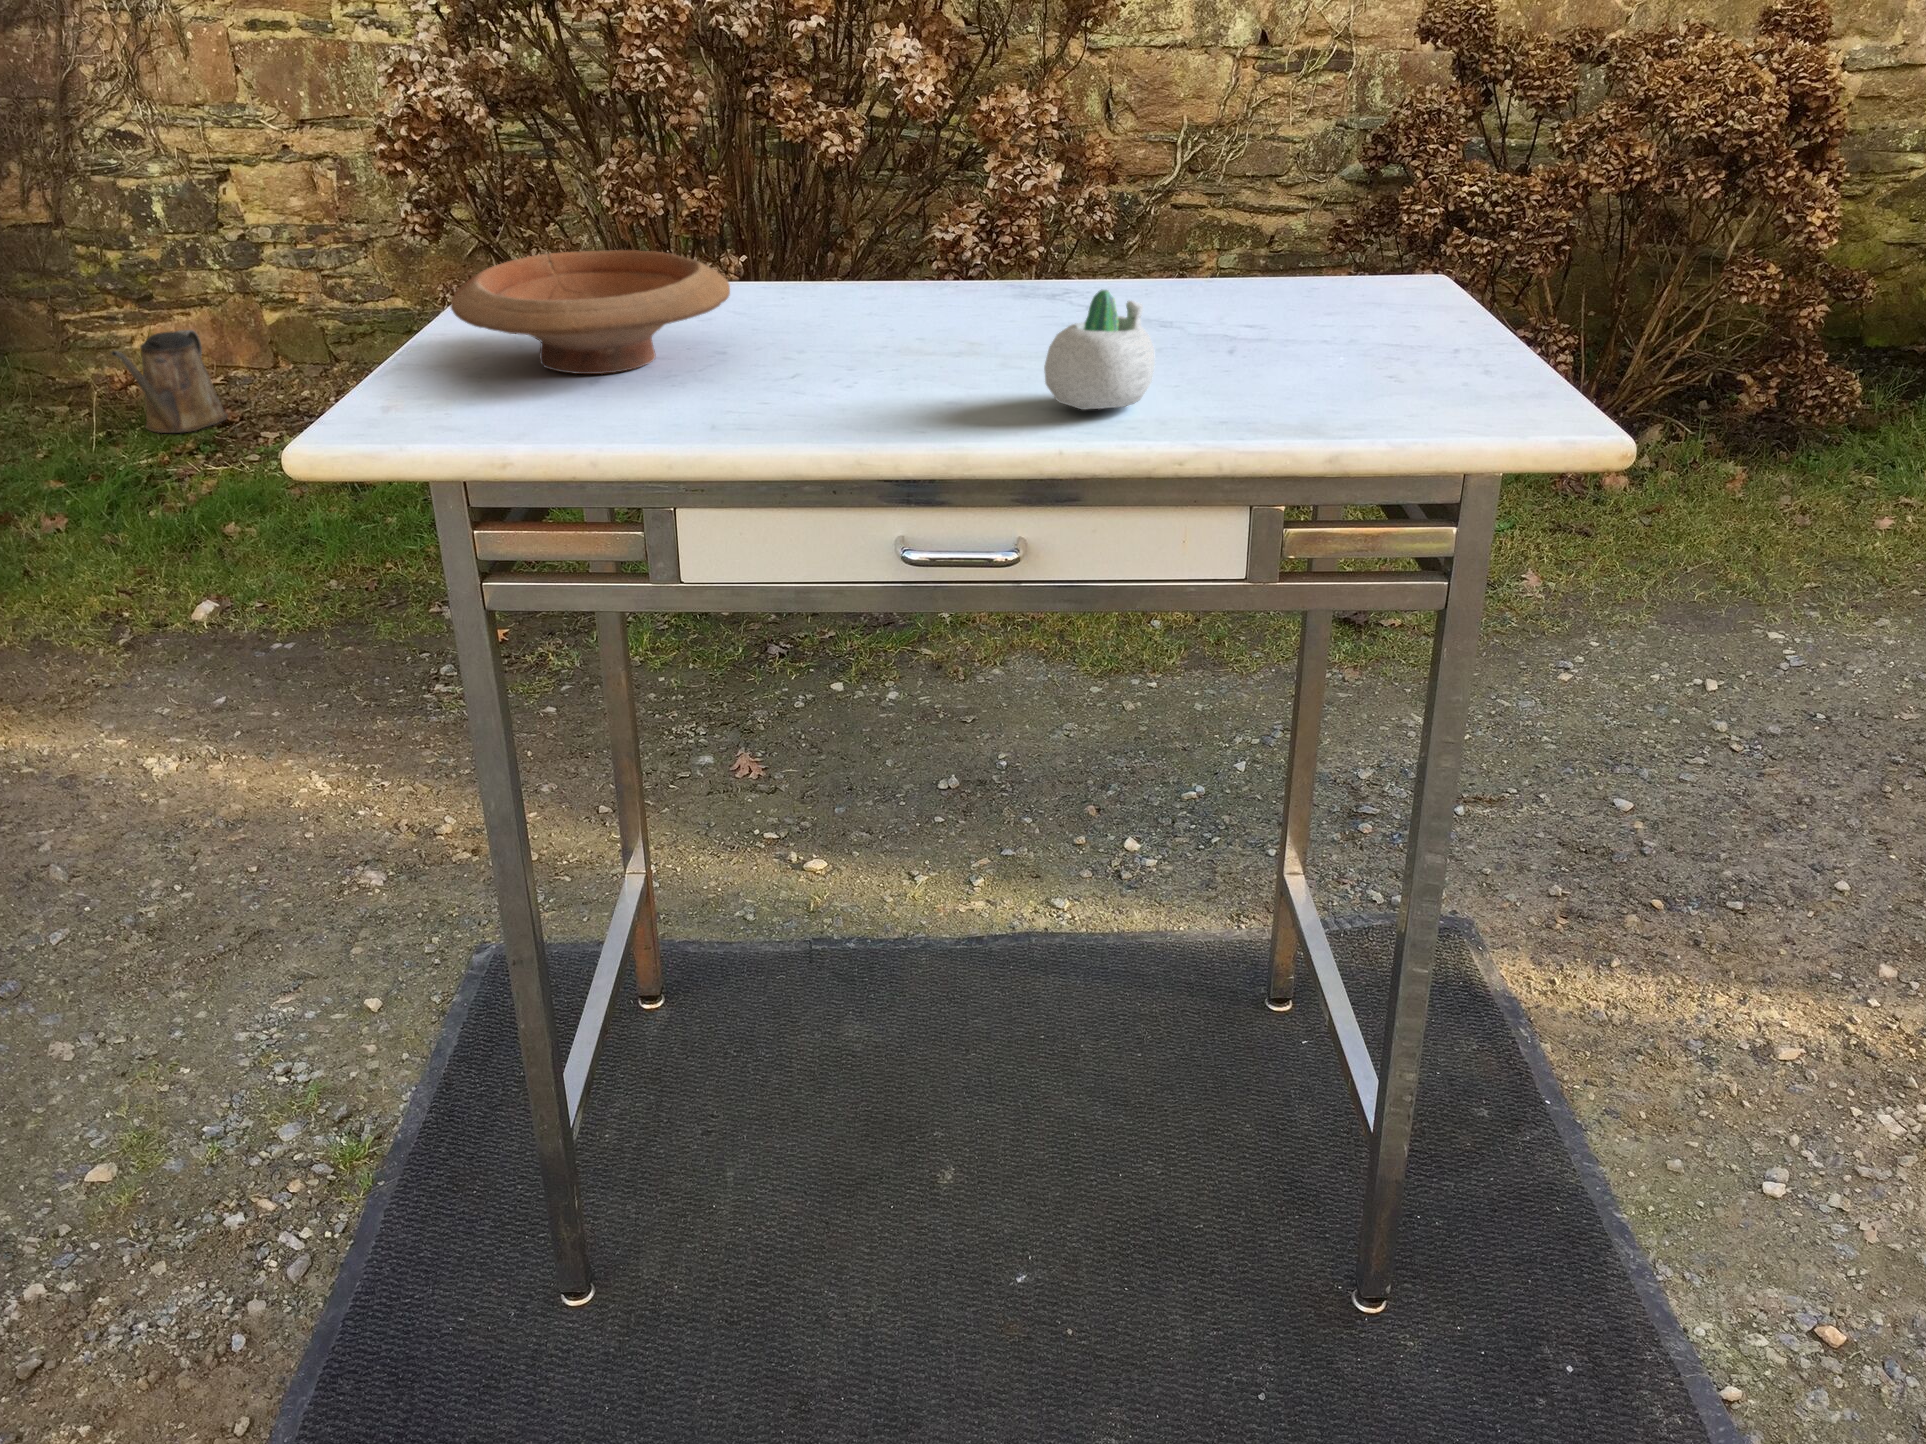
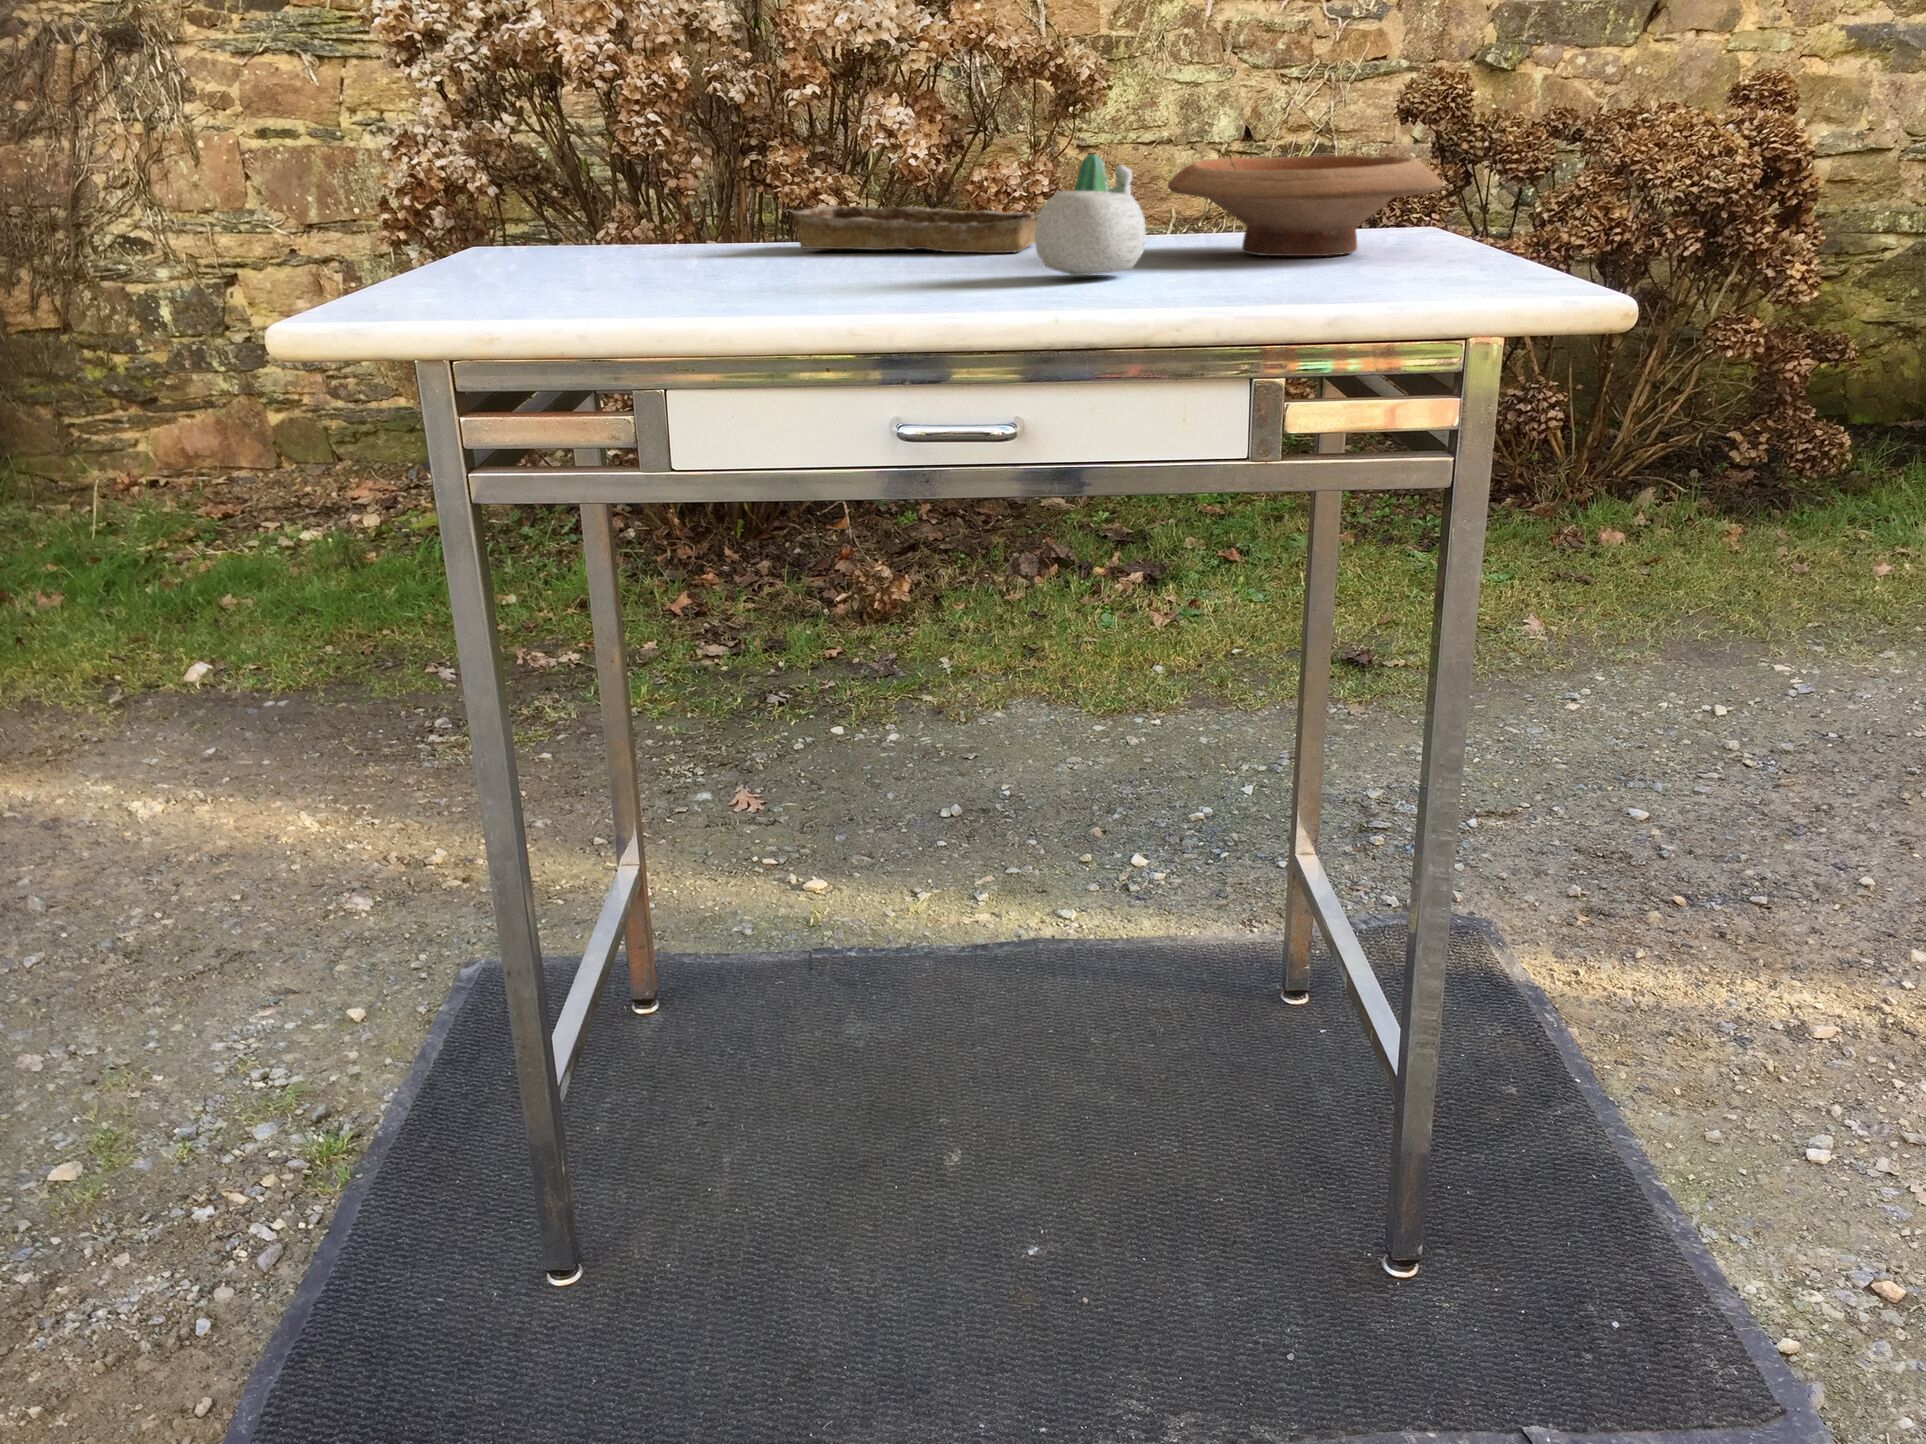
wooden bowl: present [450,250,730,374] -> present [1168,155,1442,256]
tray: none [790,254,1071,331] -> present [787,205,1040,253]
watering can: present [112,330,228,433] -> none [117,425,232,524]

